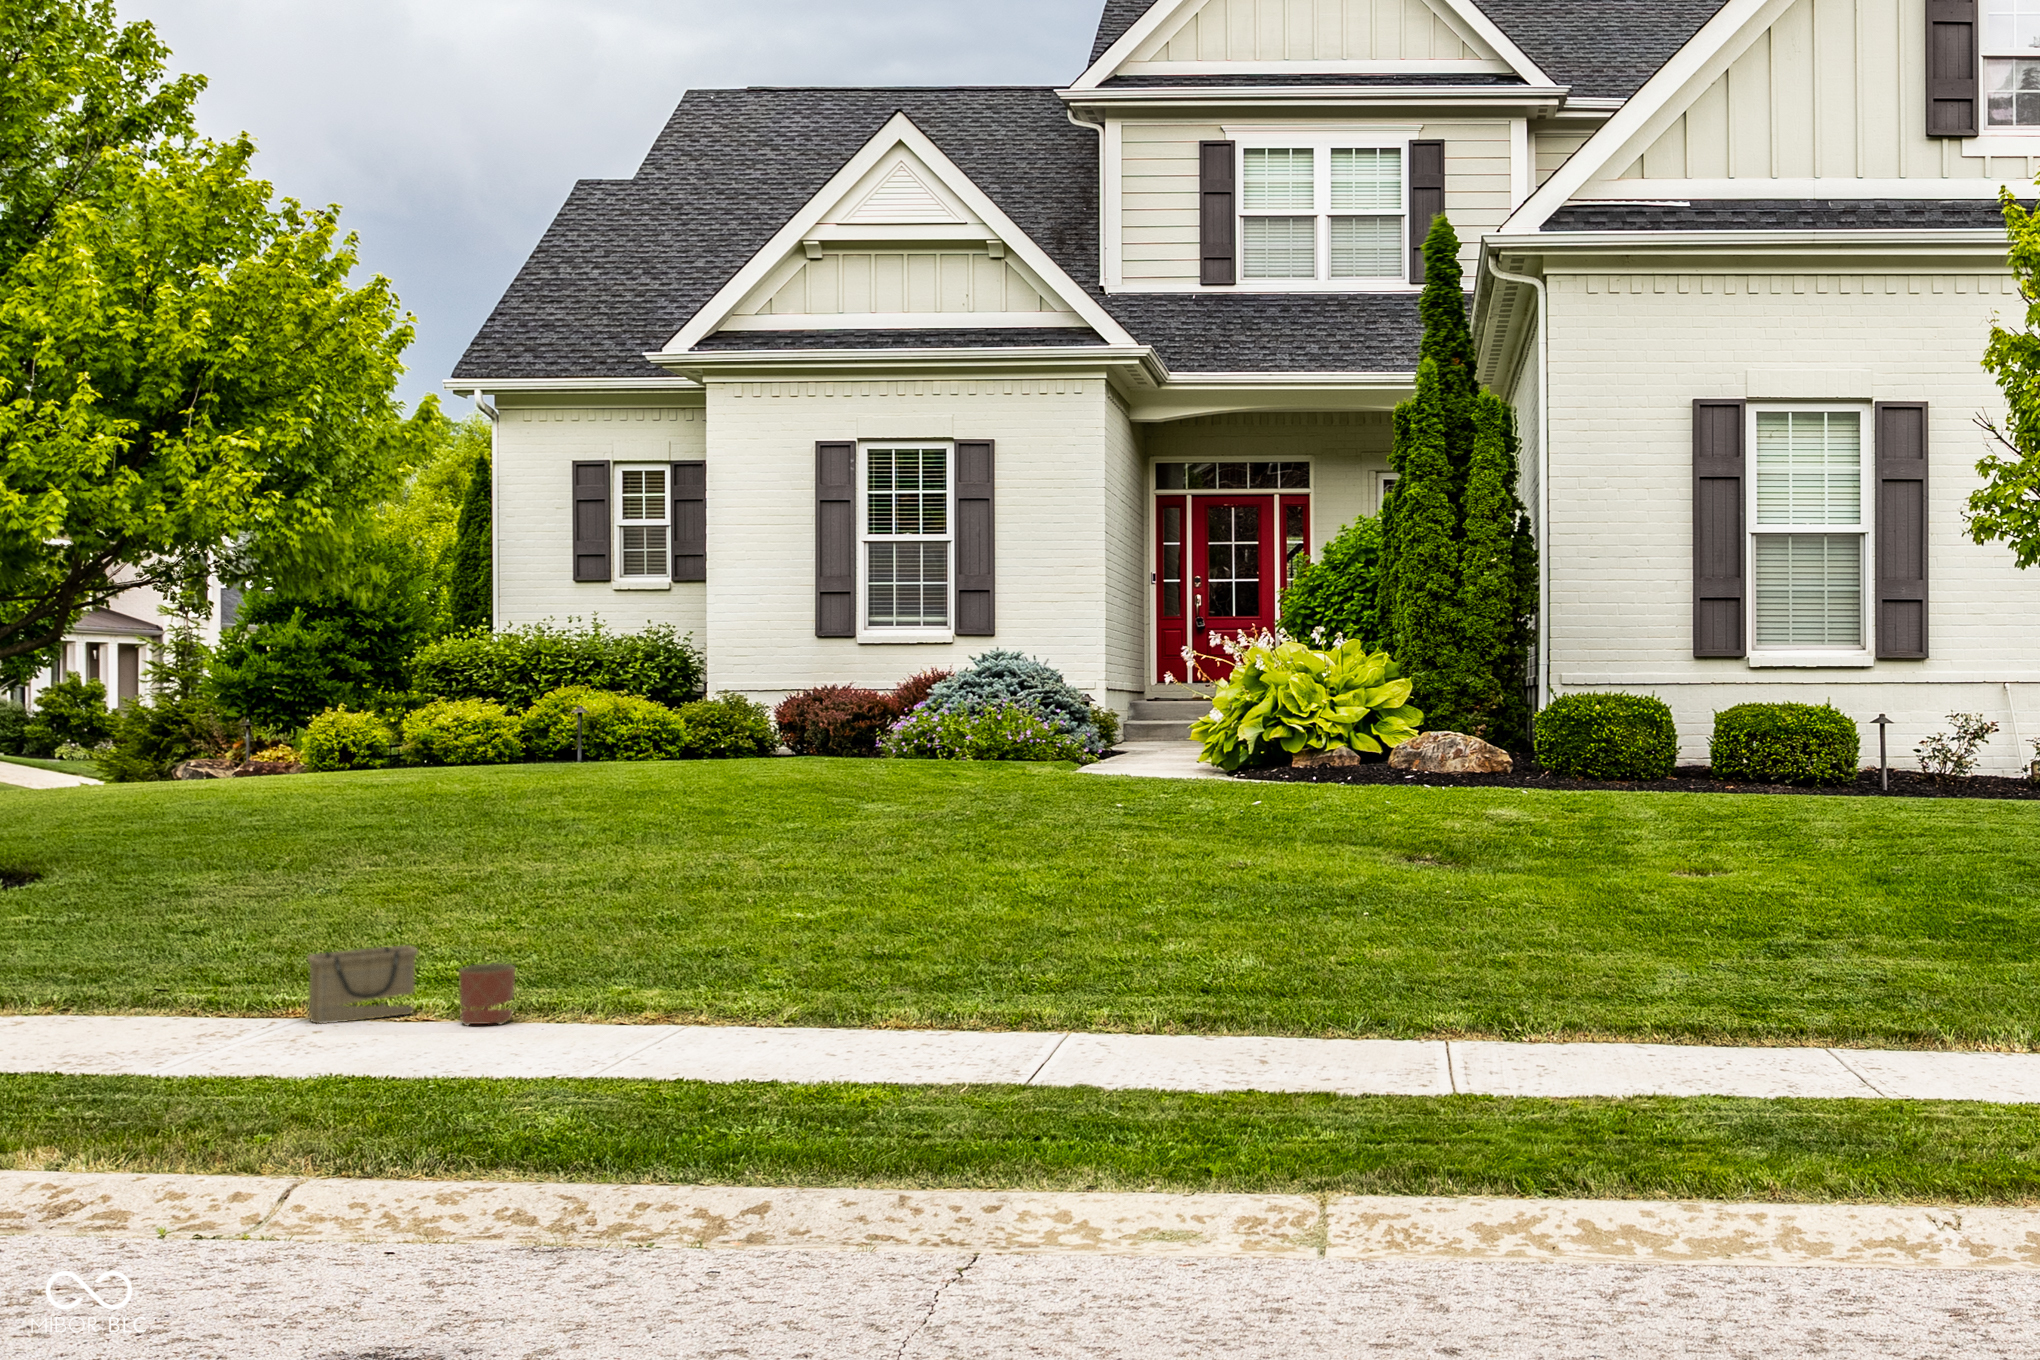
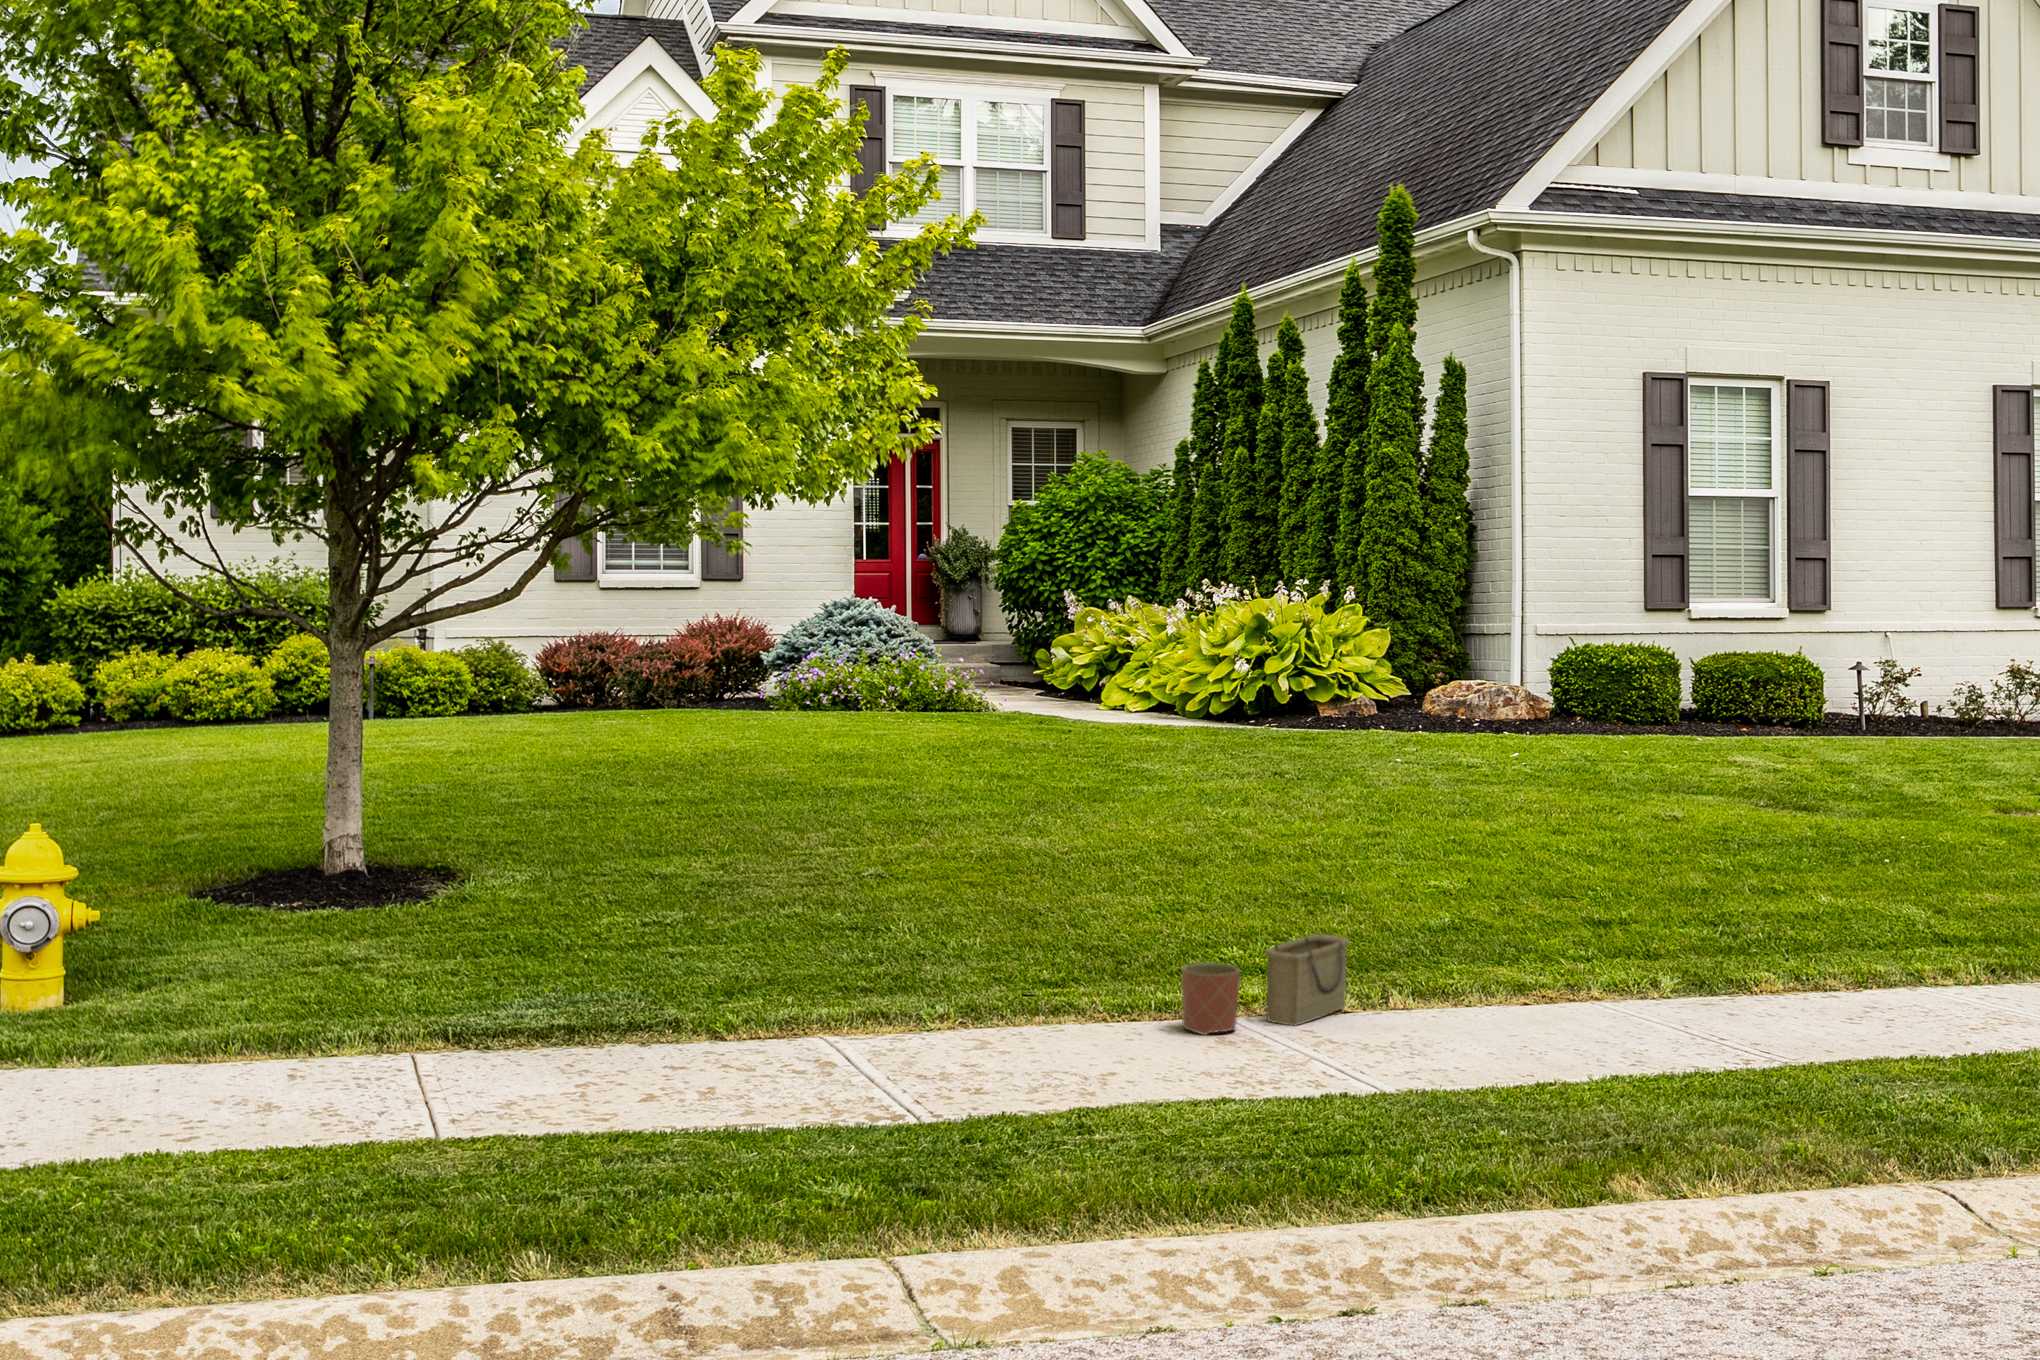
planter: present [459,963,515,1026] -> present [1182,963,1240,1035]

